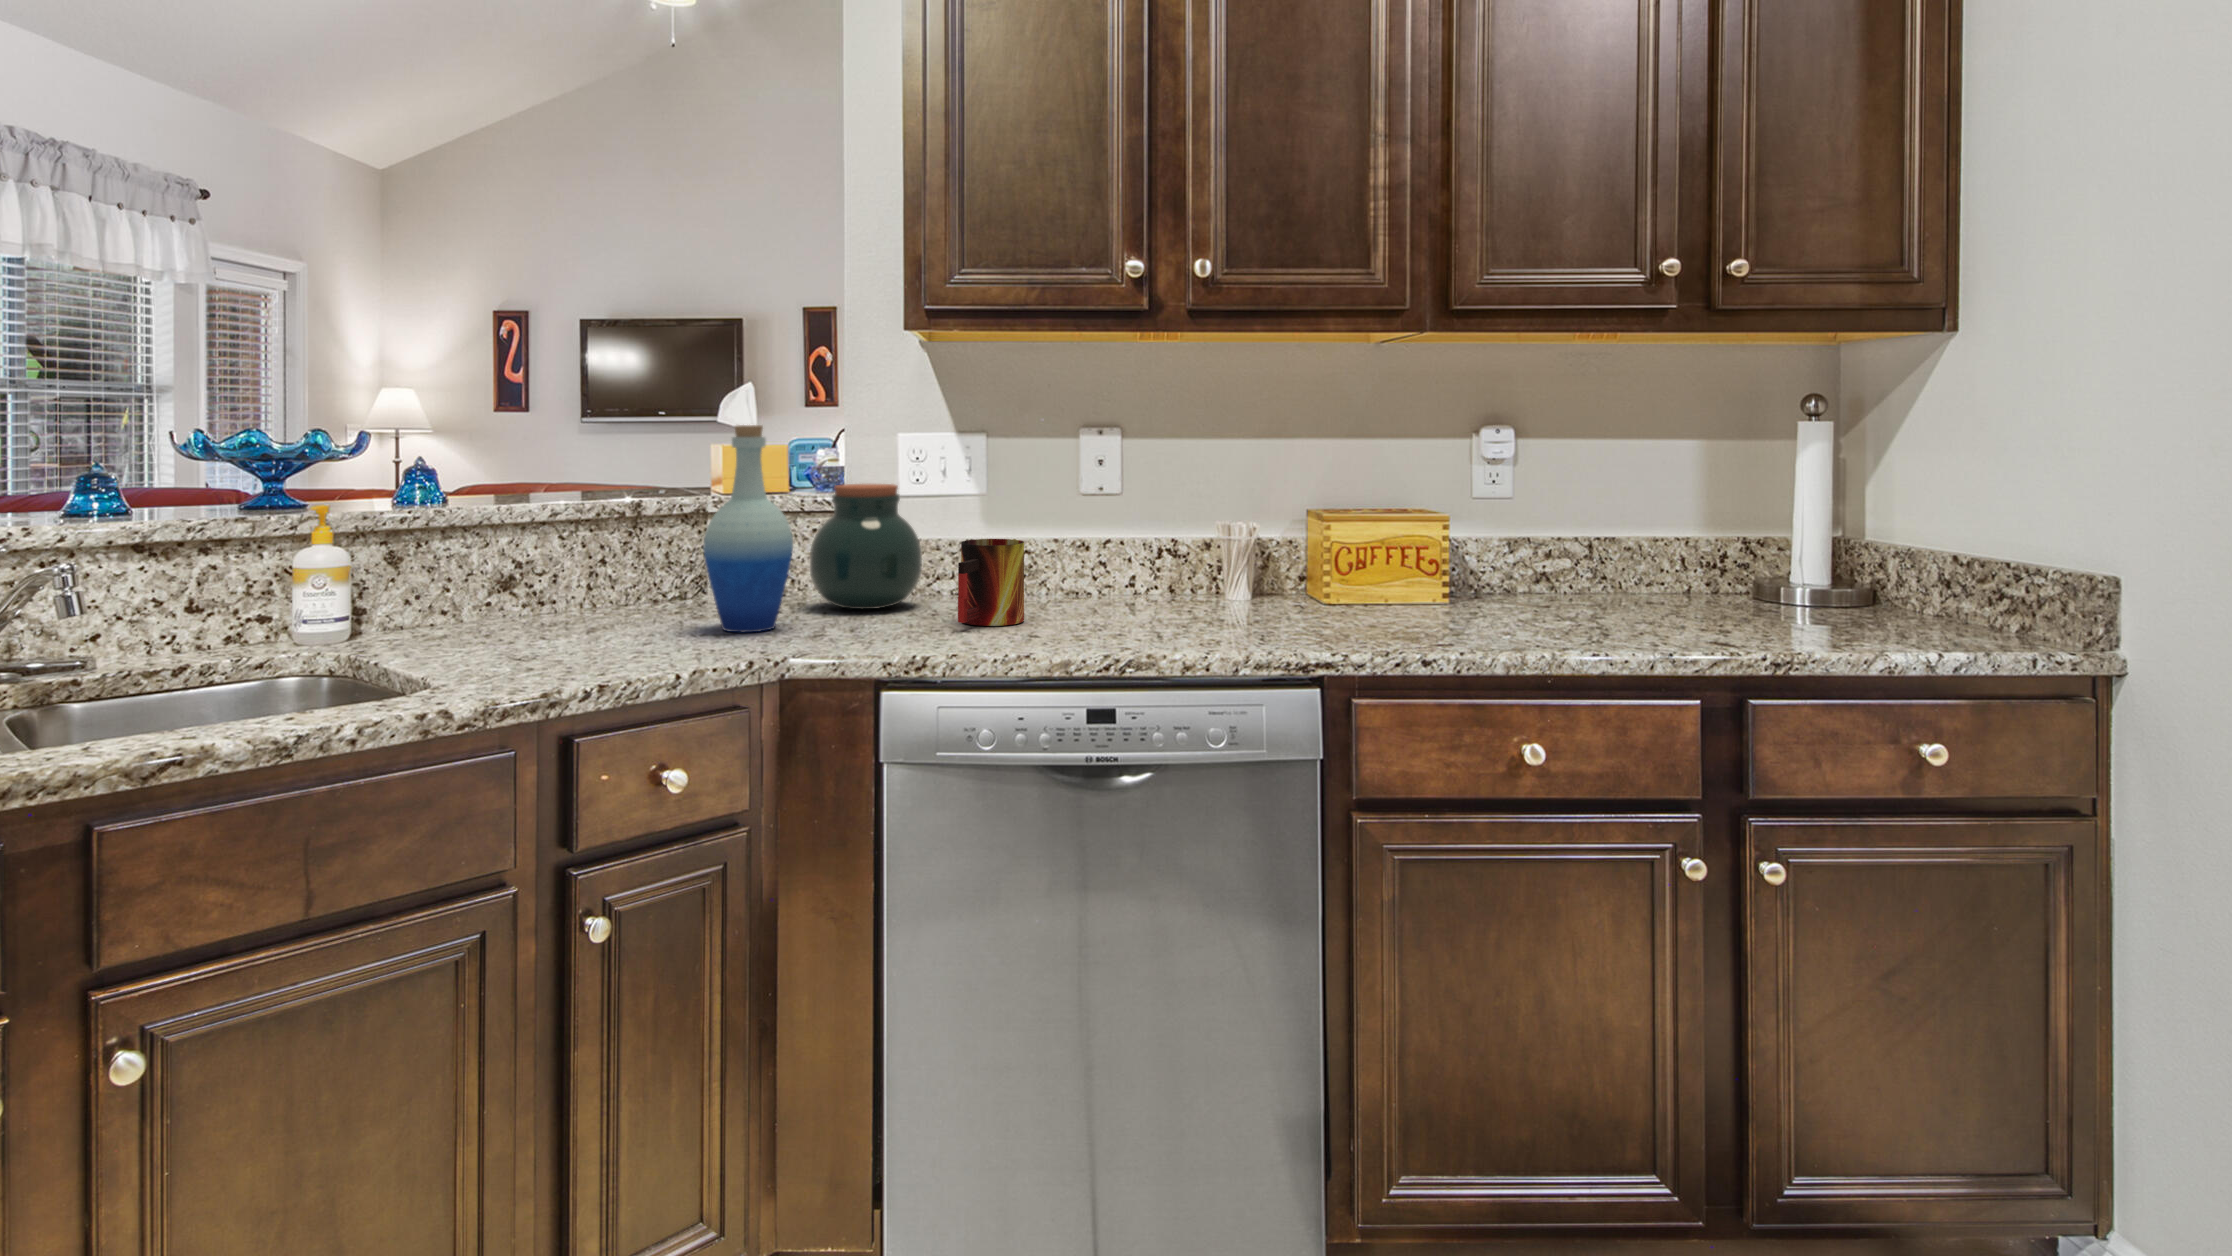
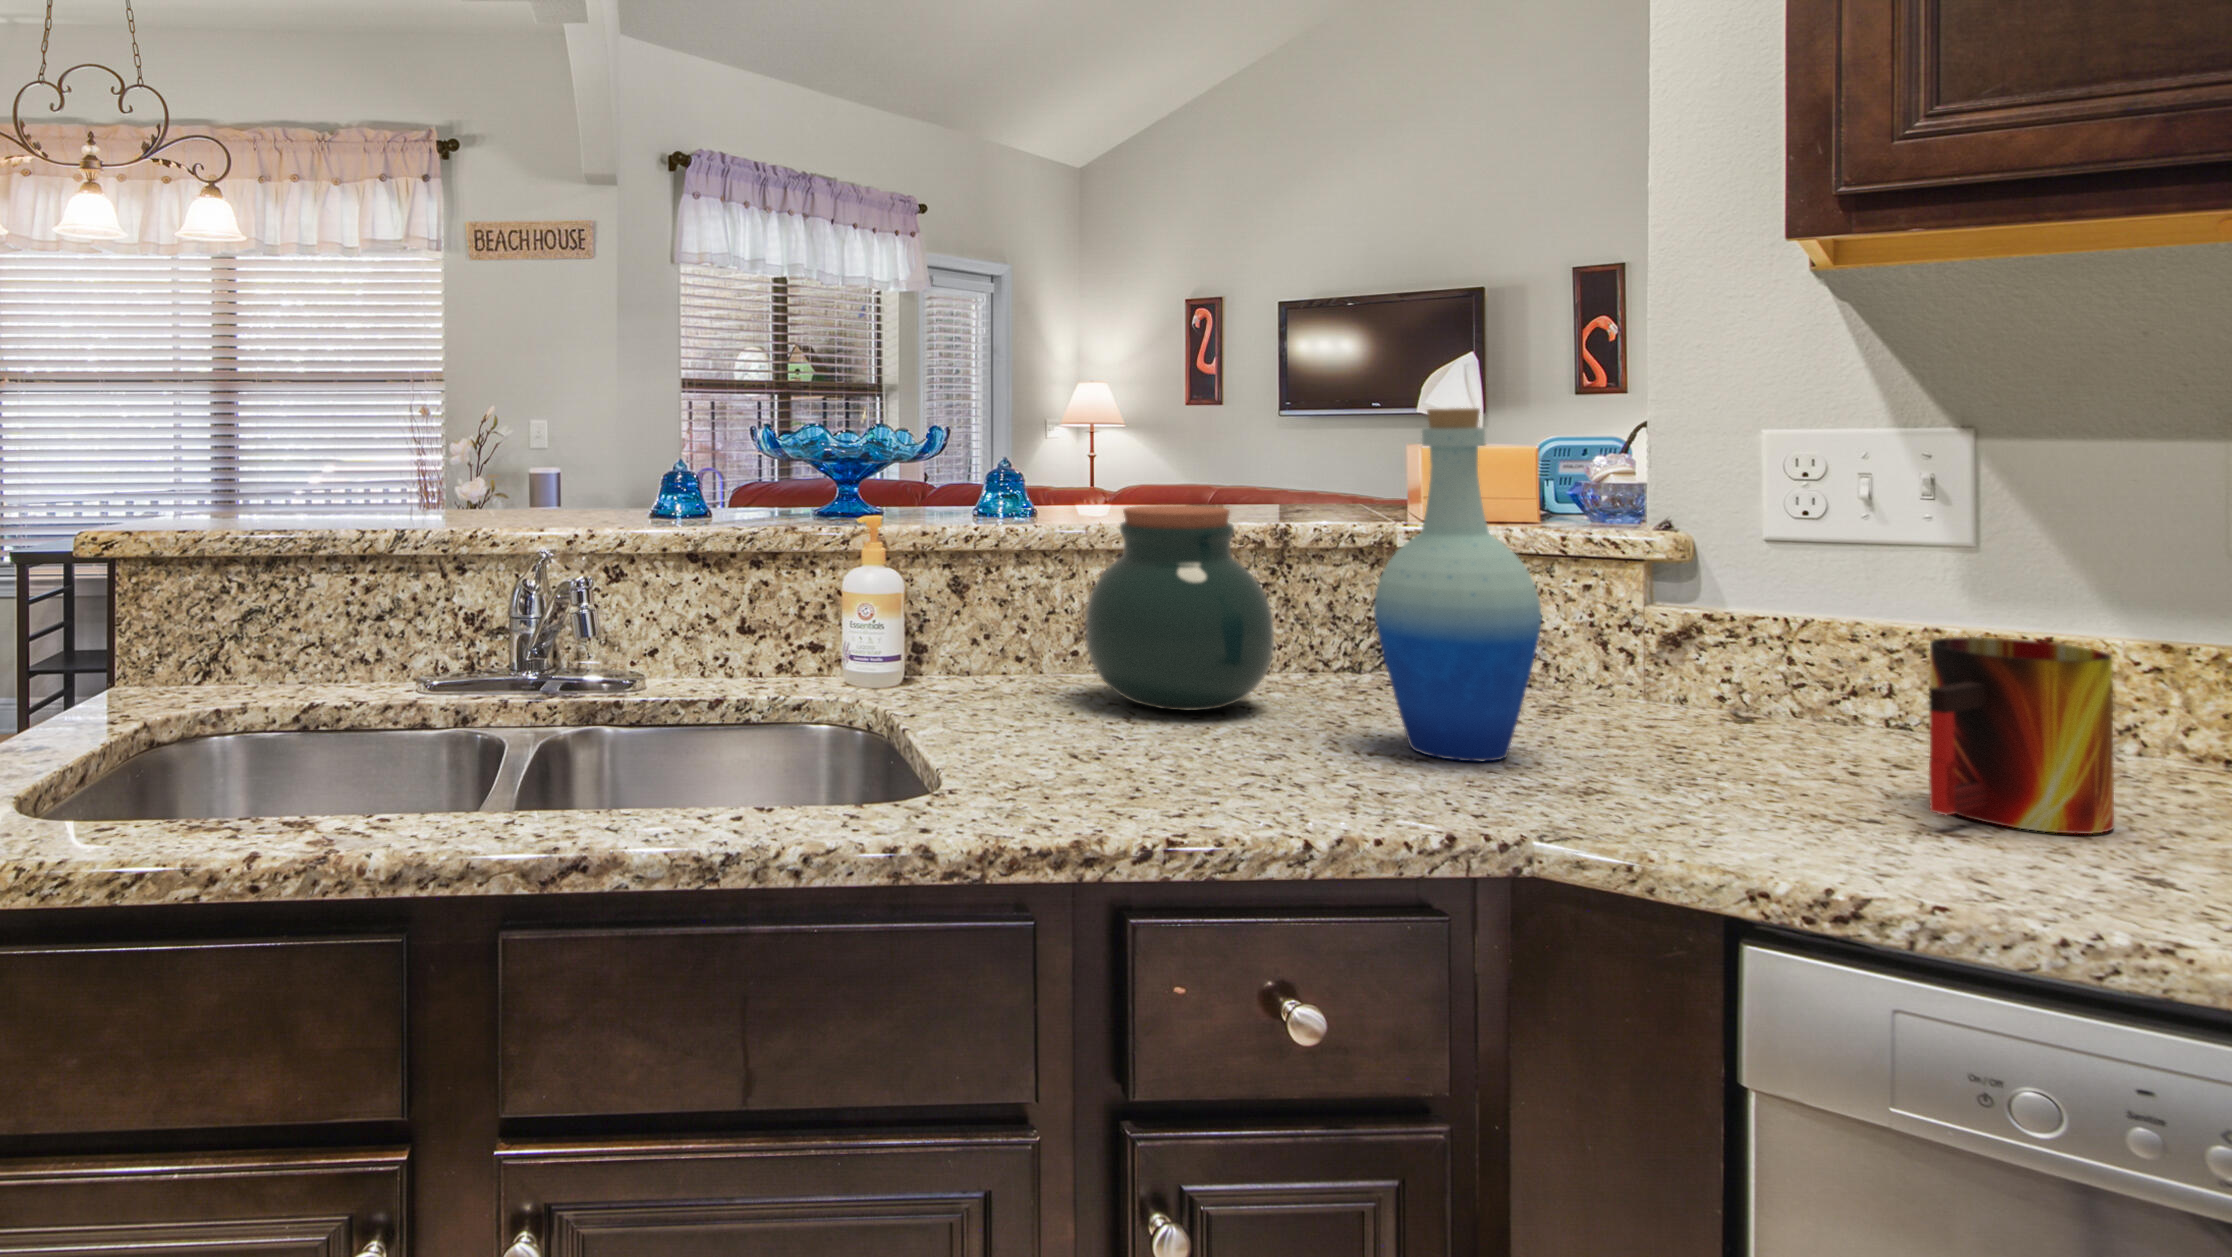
jar: present [810,484,922,609] -> present [1086,505,1274,710]

